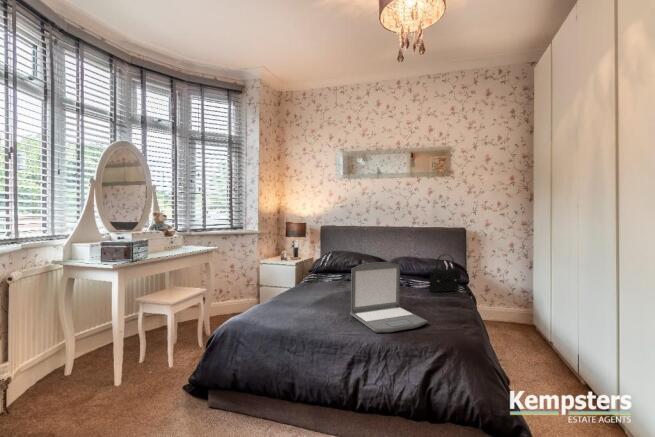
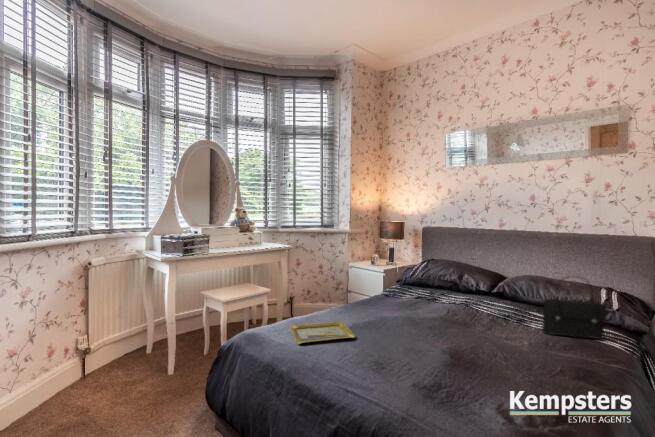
laptop: present [350,262,428,333] -> none [374,275,474,382]
tray: none [281,306,335,325] -> present [290,322,355,344]

